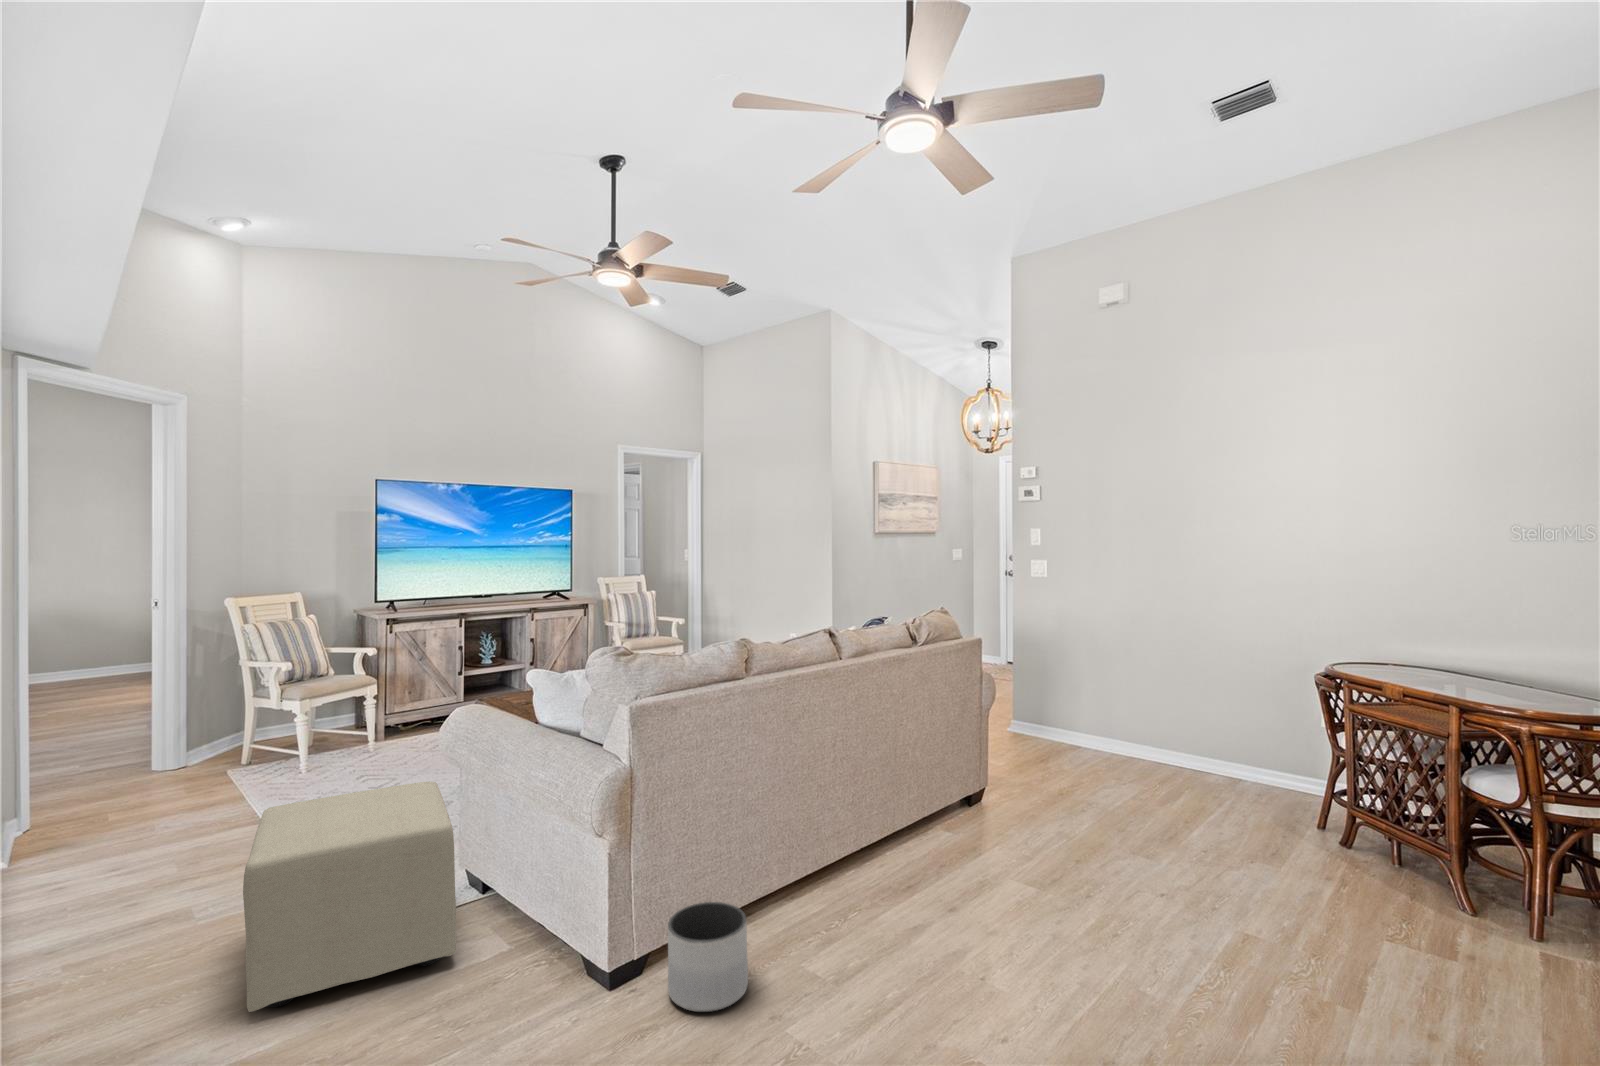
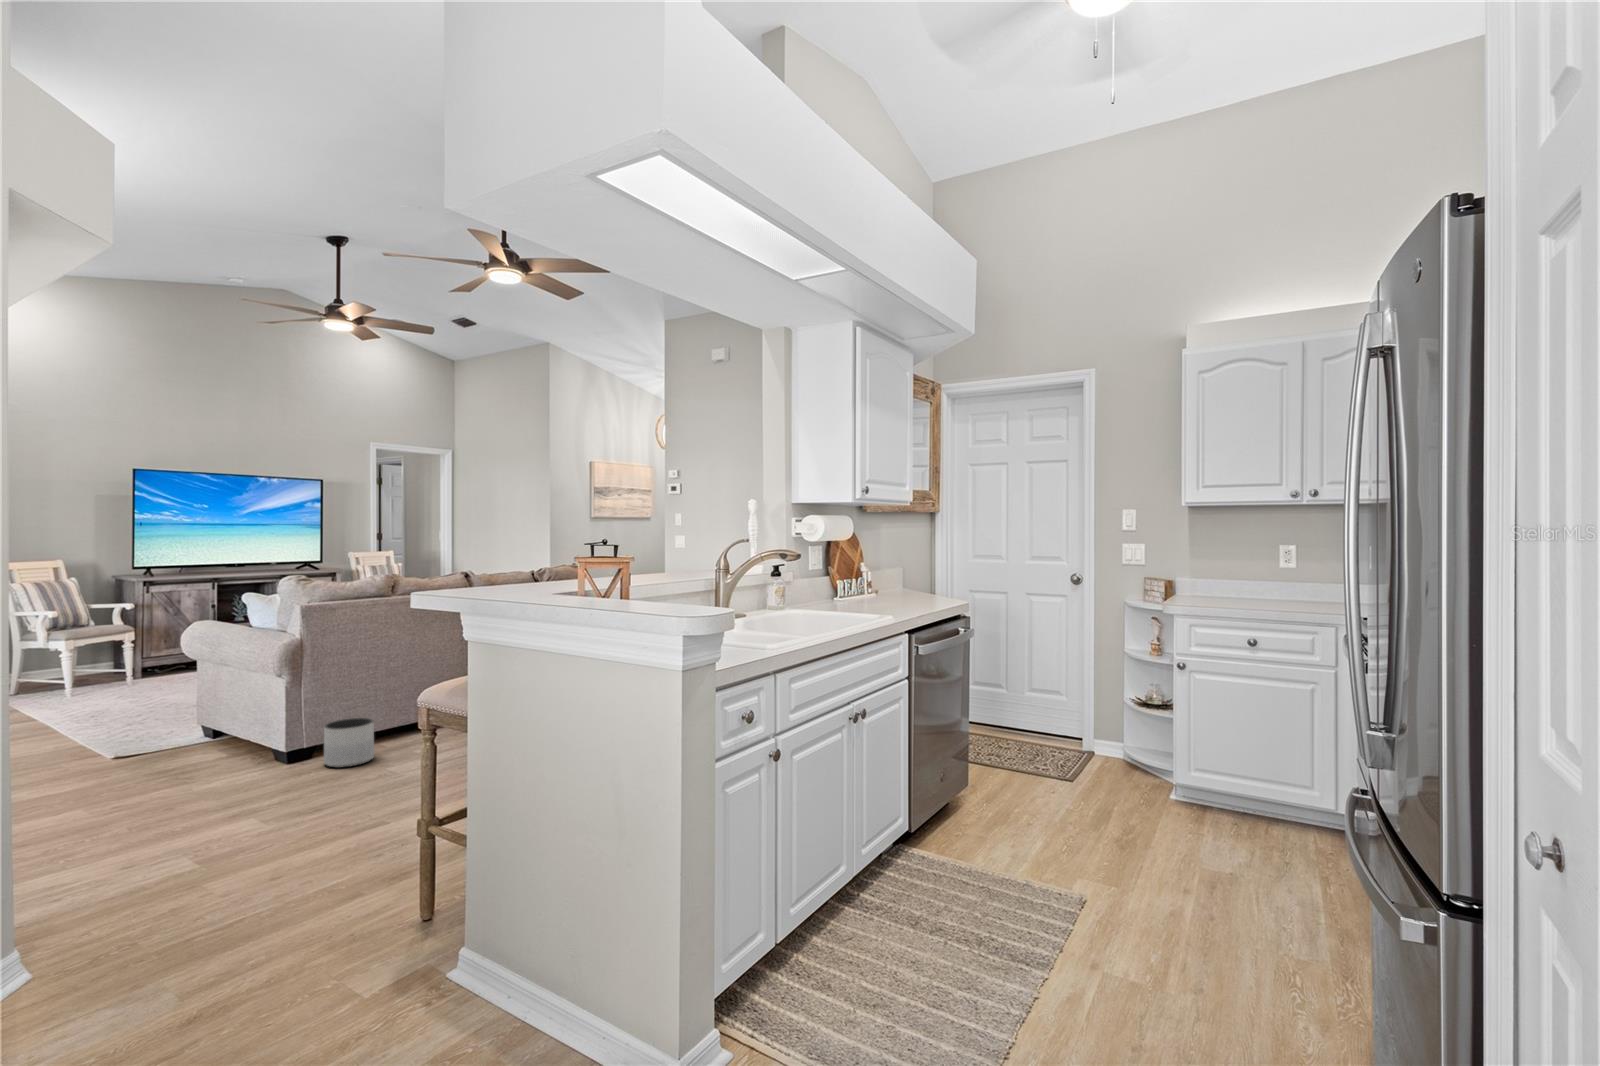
ottoman: present [243,781,456,1012] -> none [51,667,192,779]

